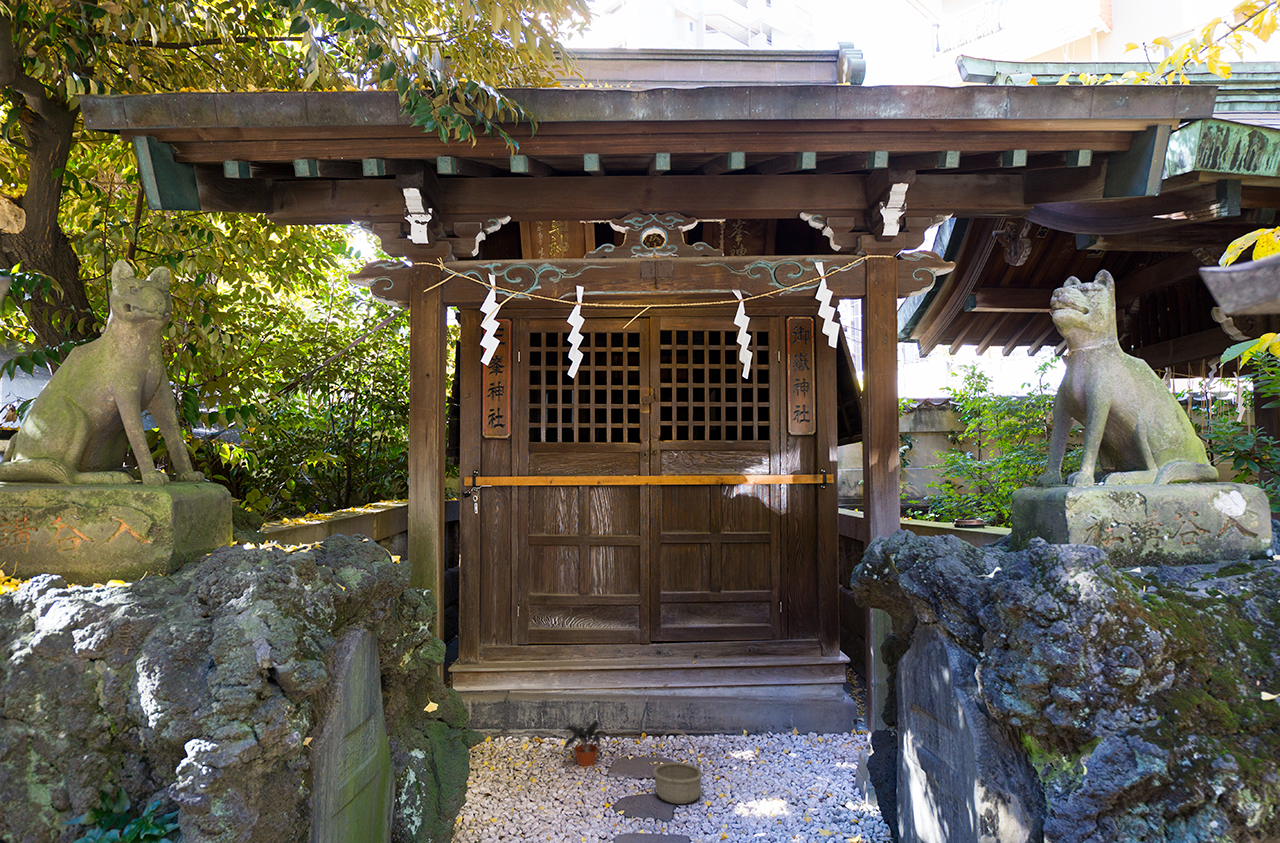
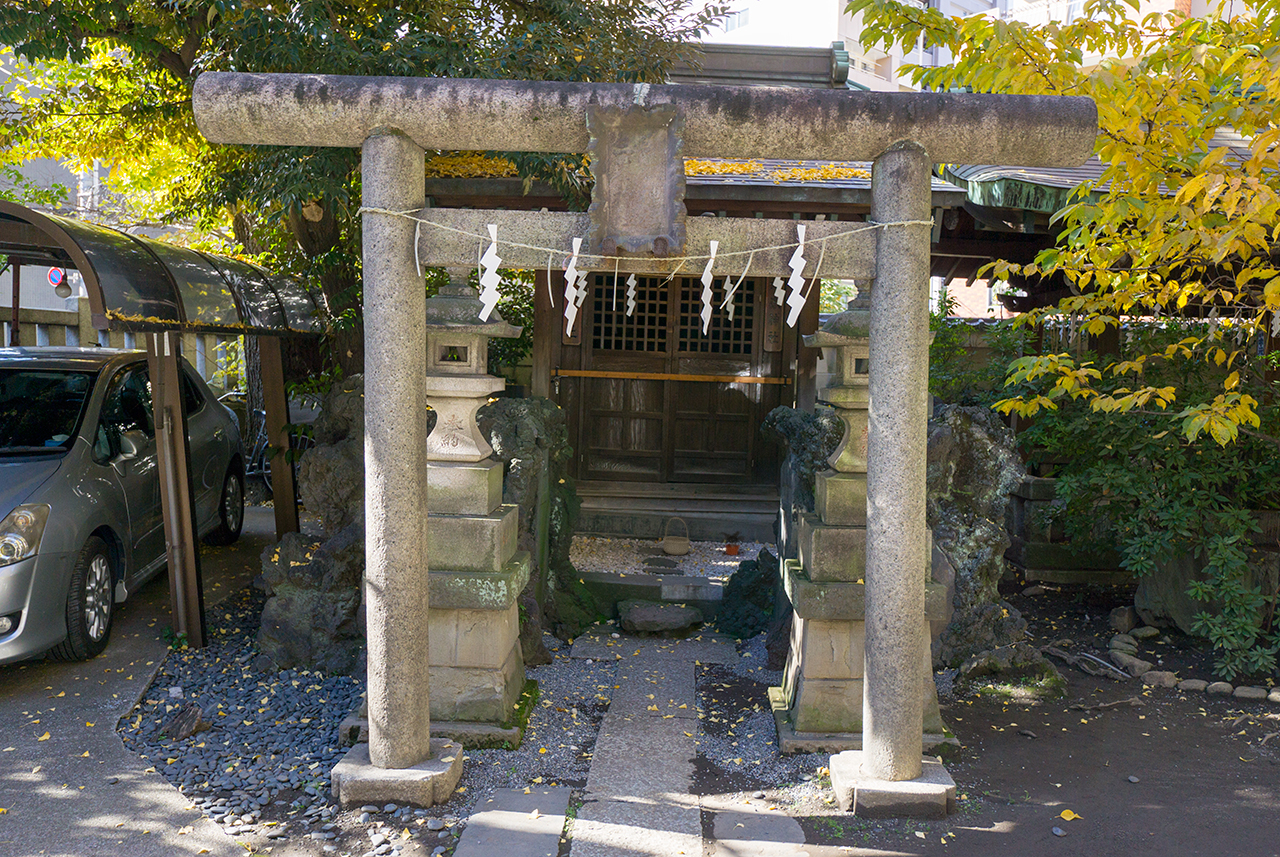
potted plant: present [565,721,607,766] -> present [721,531,744,555]

